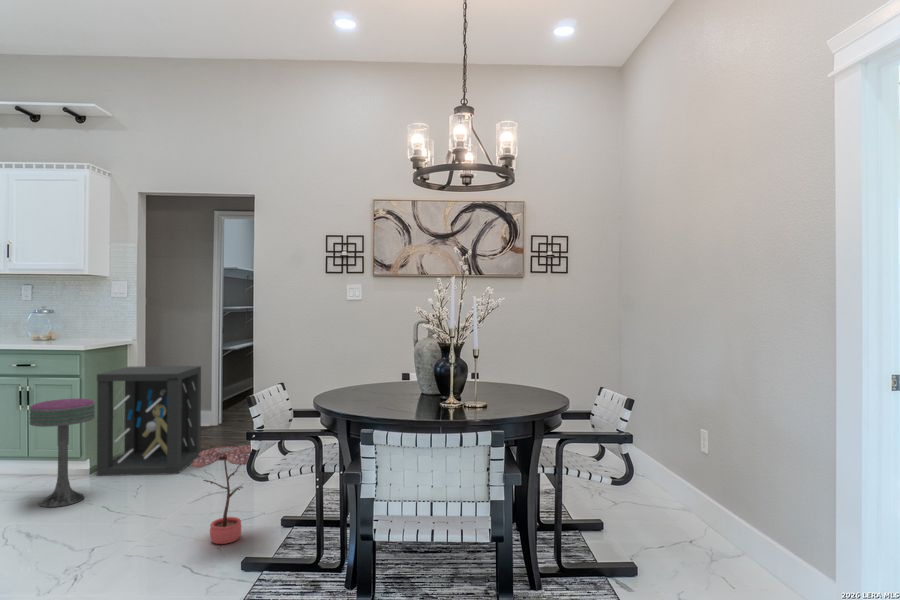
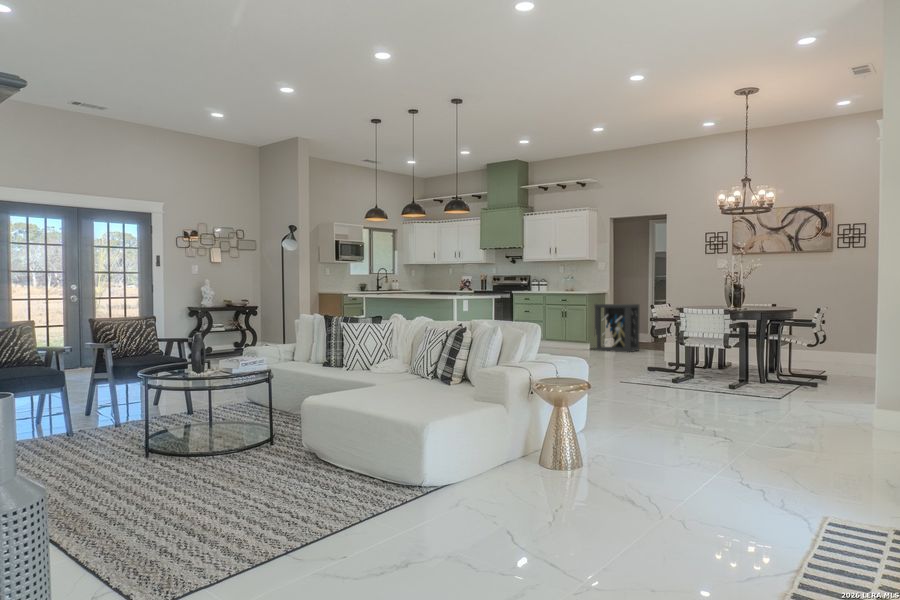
bar stool: present [30,399,95,507] -> none [574,312,597,353]
potted plant: present [192,445,251,544] -> none [638,325,663,362]

